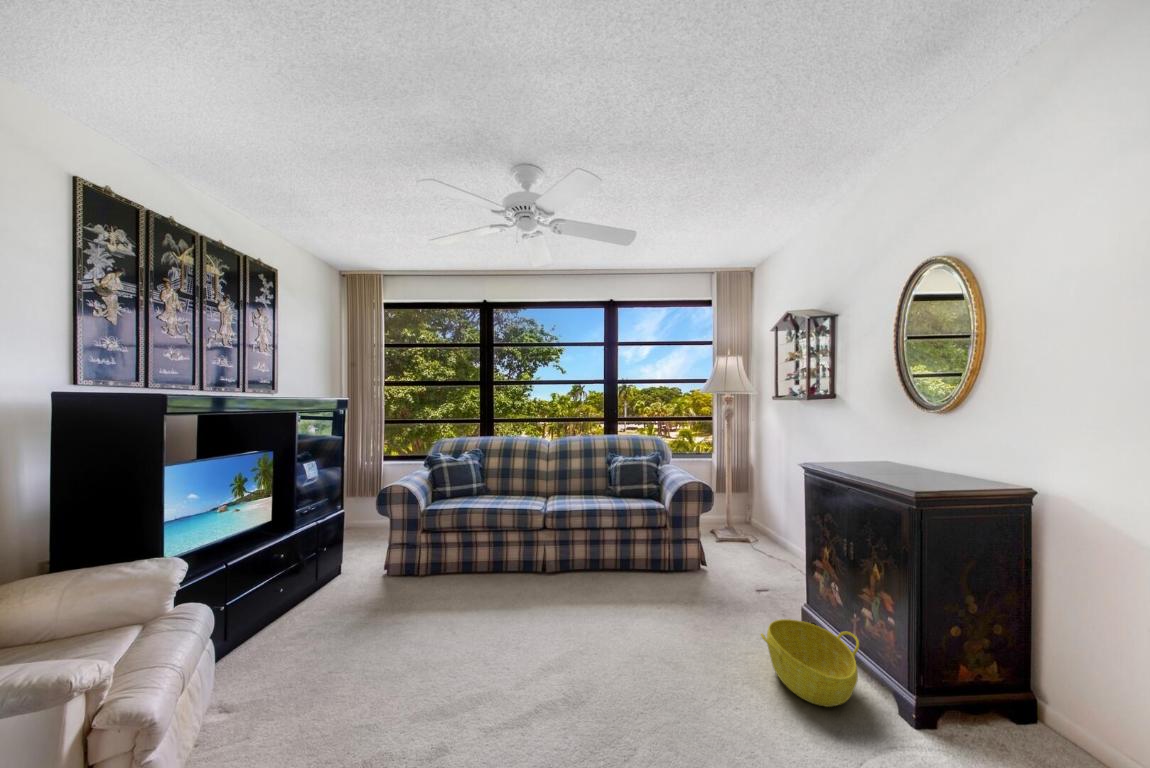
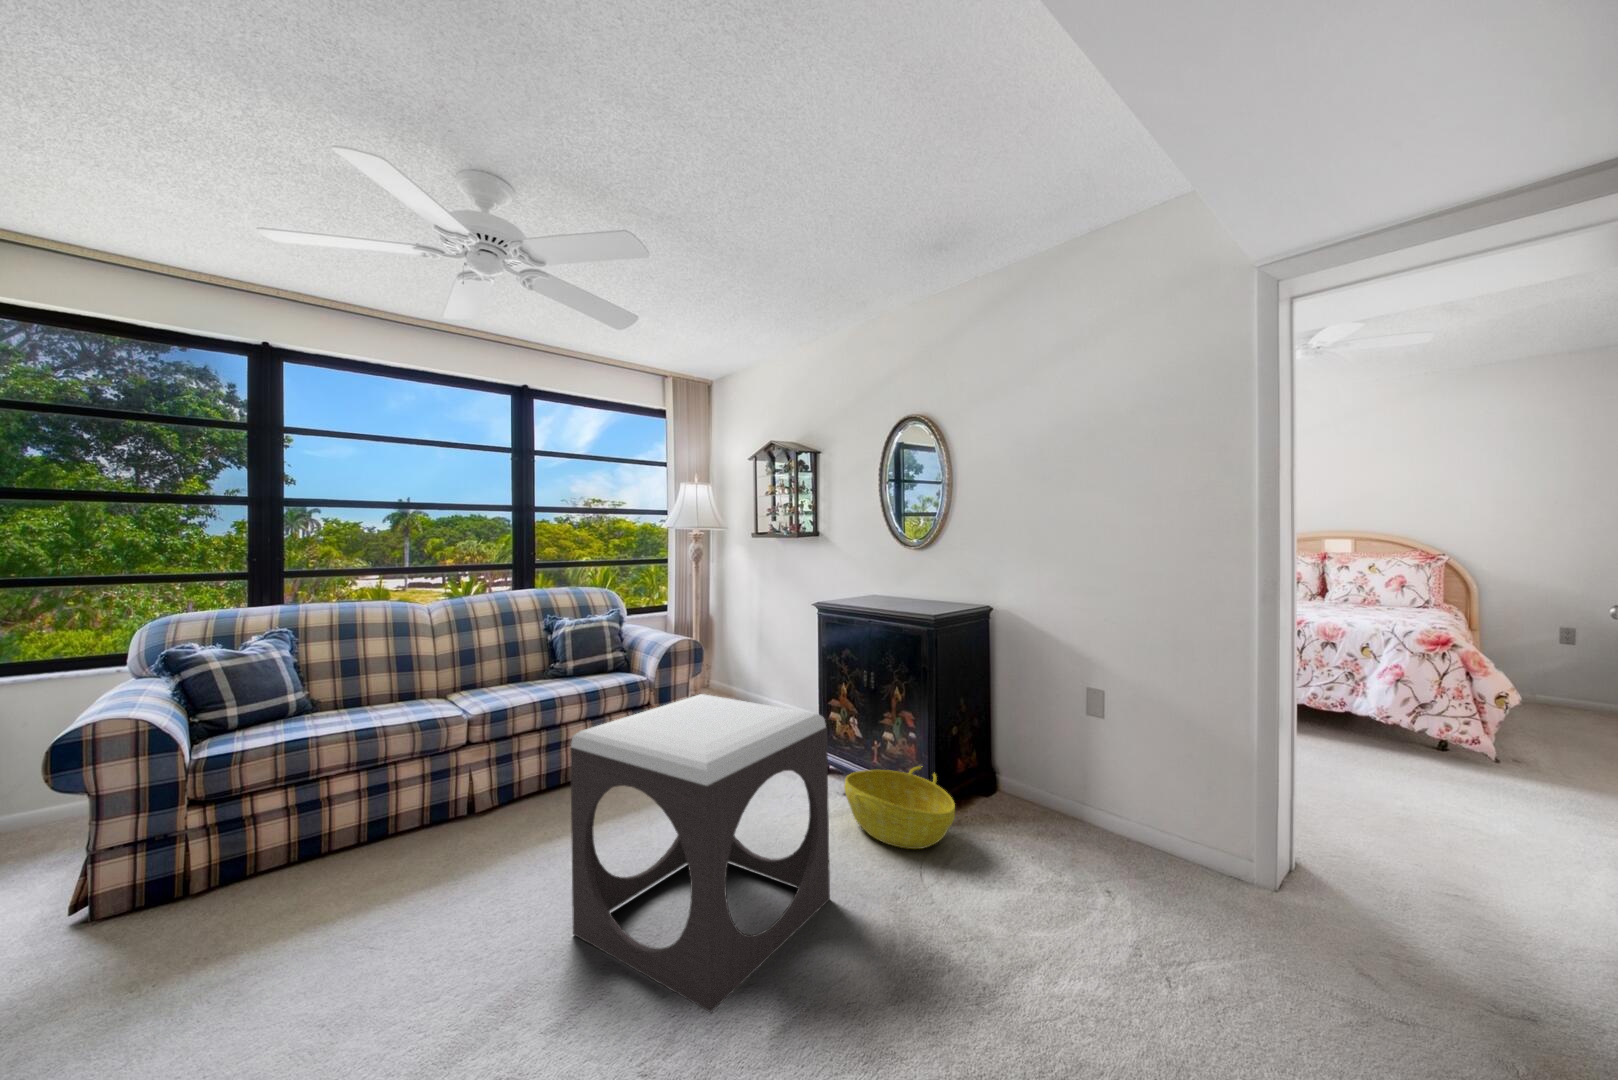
footstool: none [536,522,699,730] -> present [570,694,830,1012]

